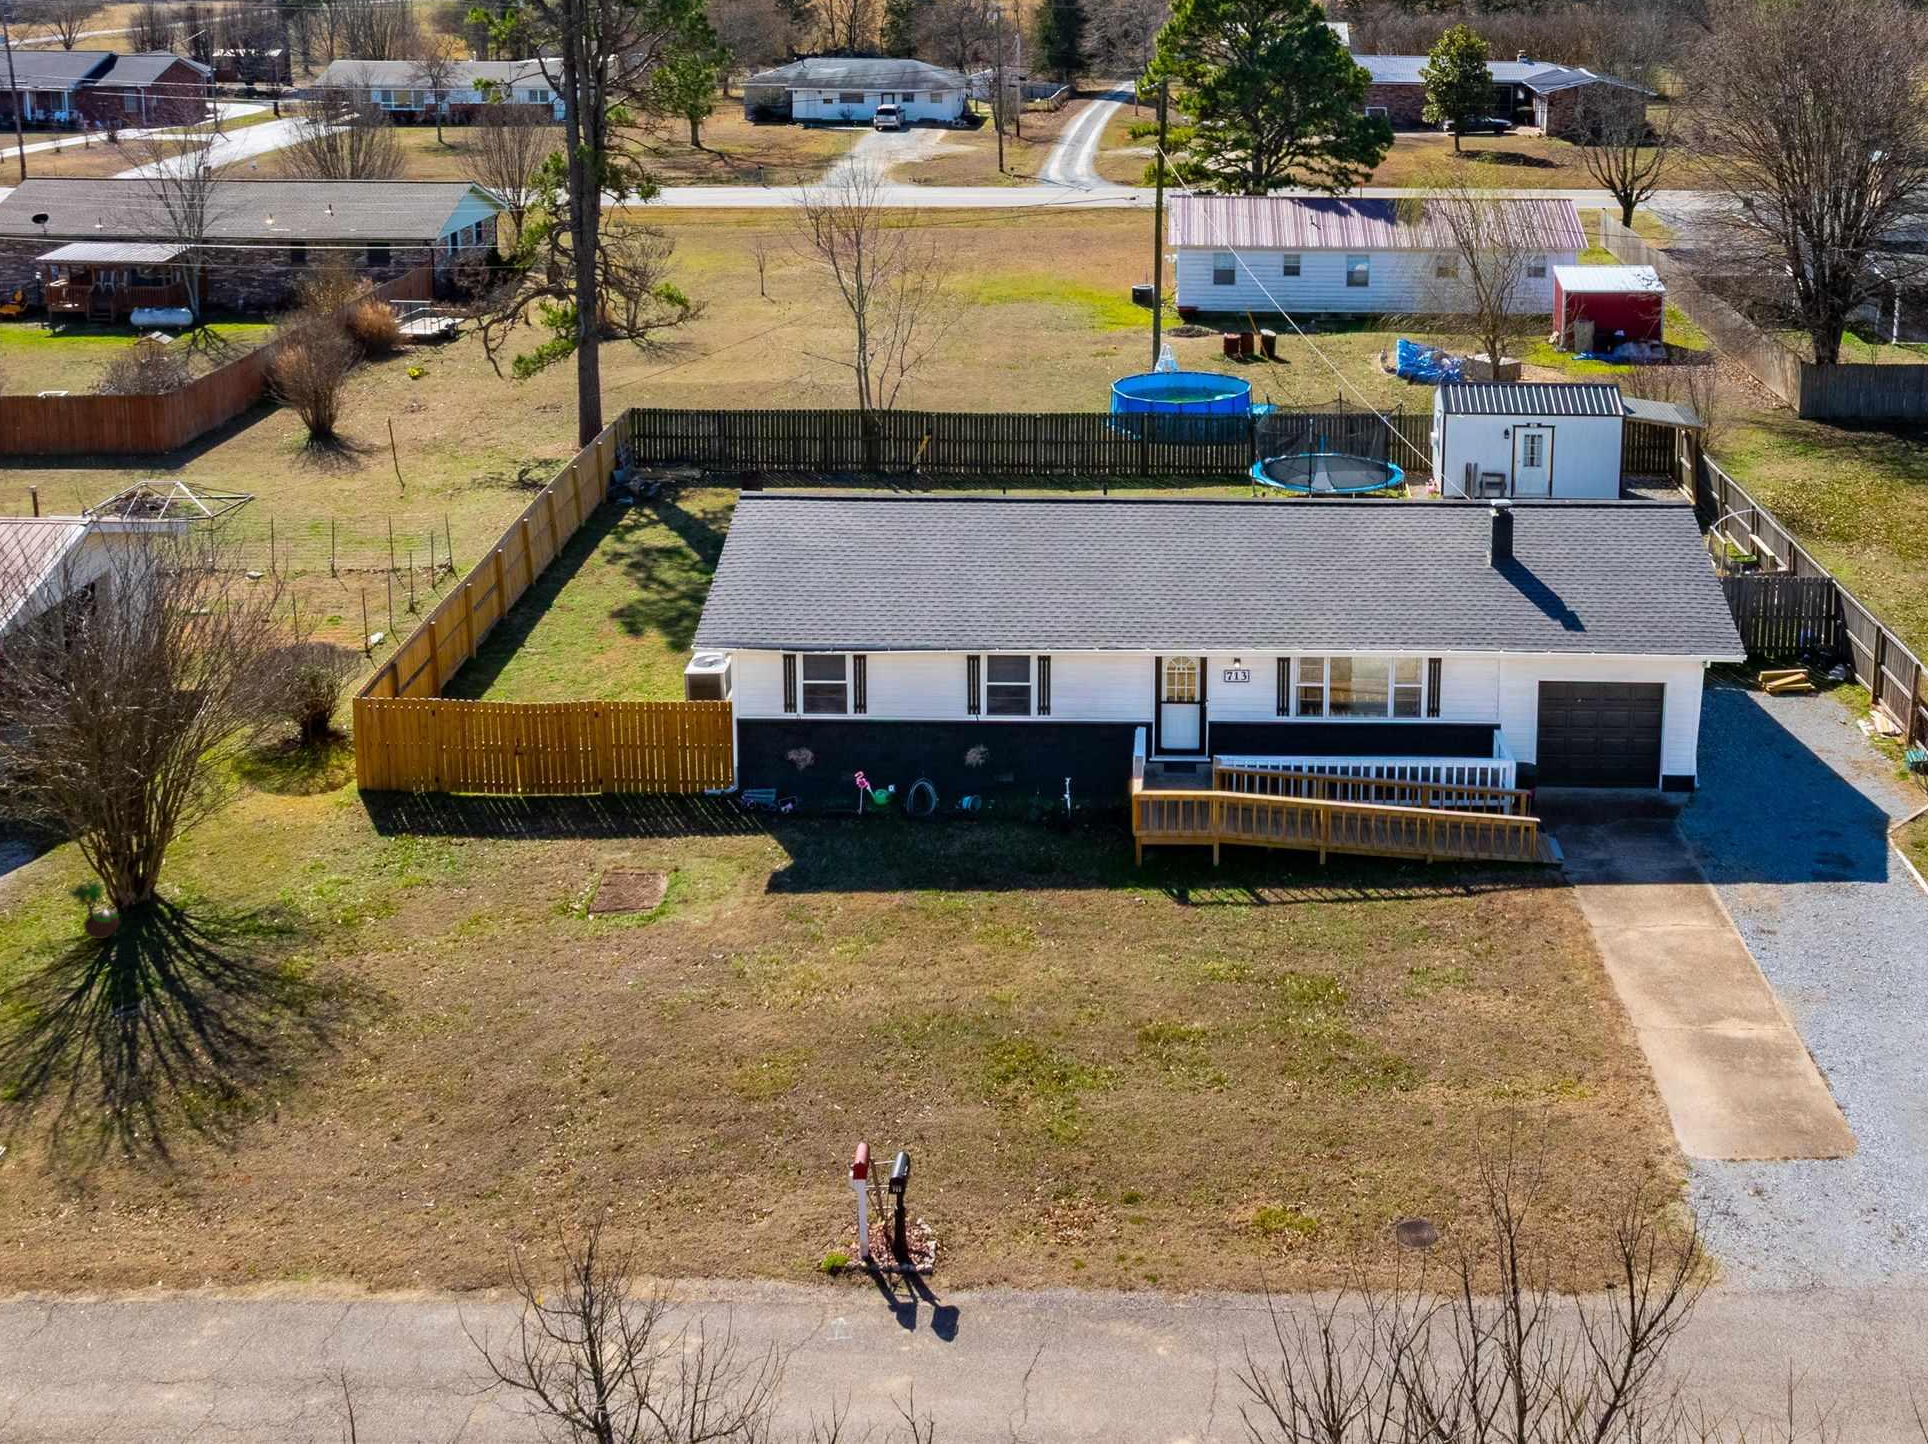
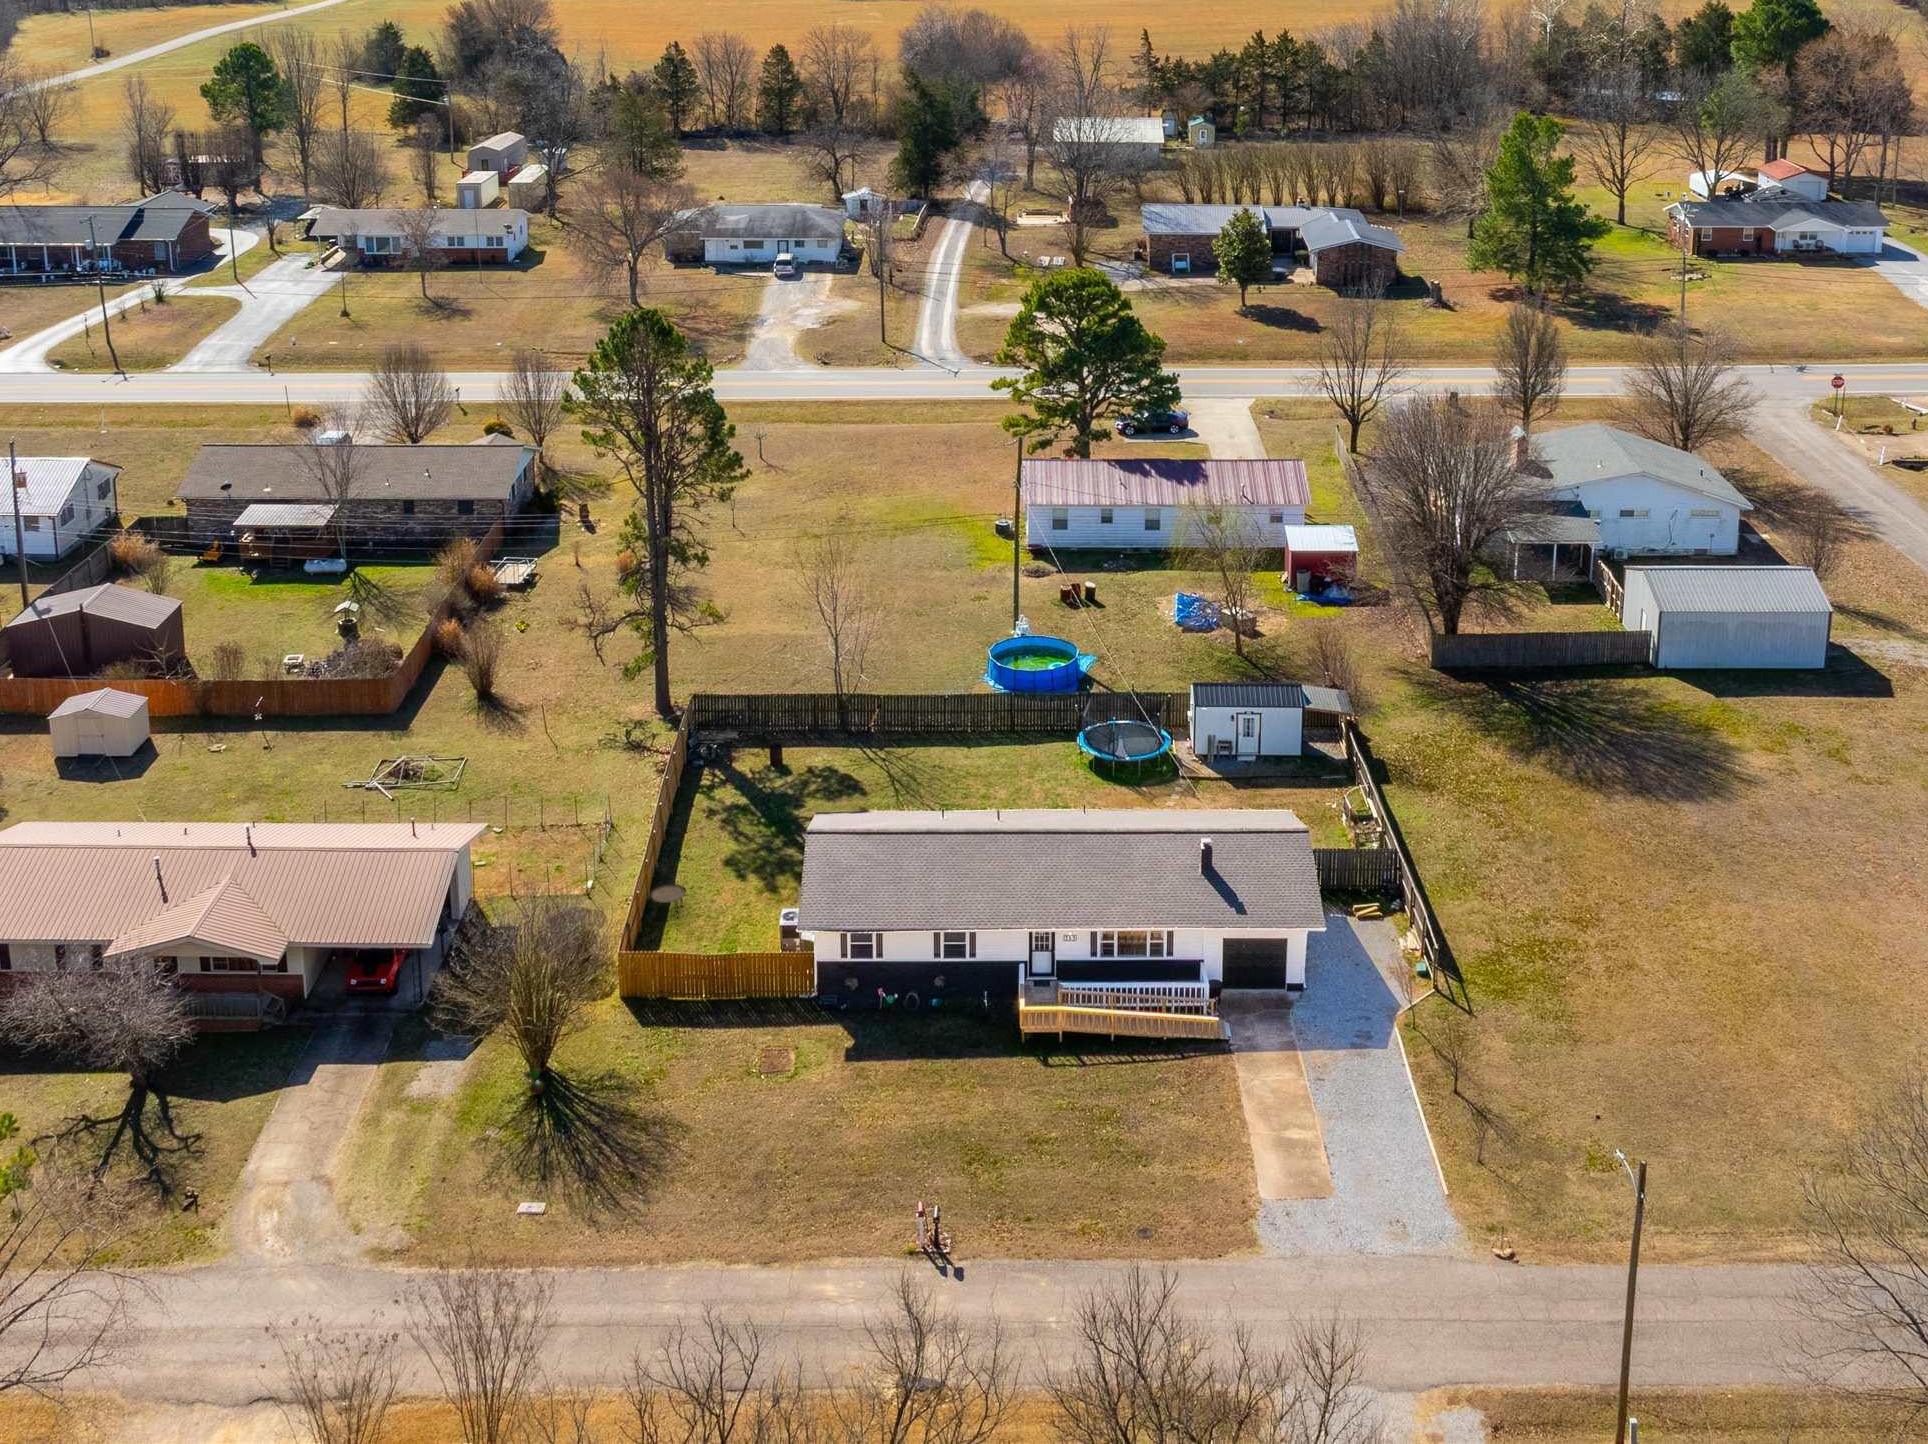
round table: none [466,626,536,682] -> present [650,884,686,917]

